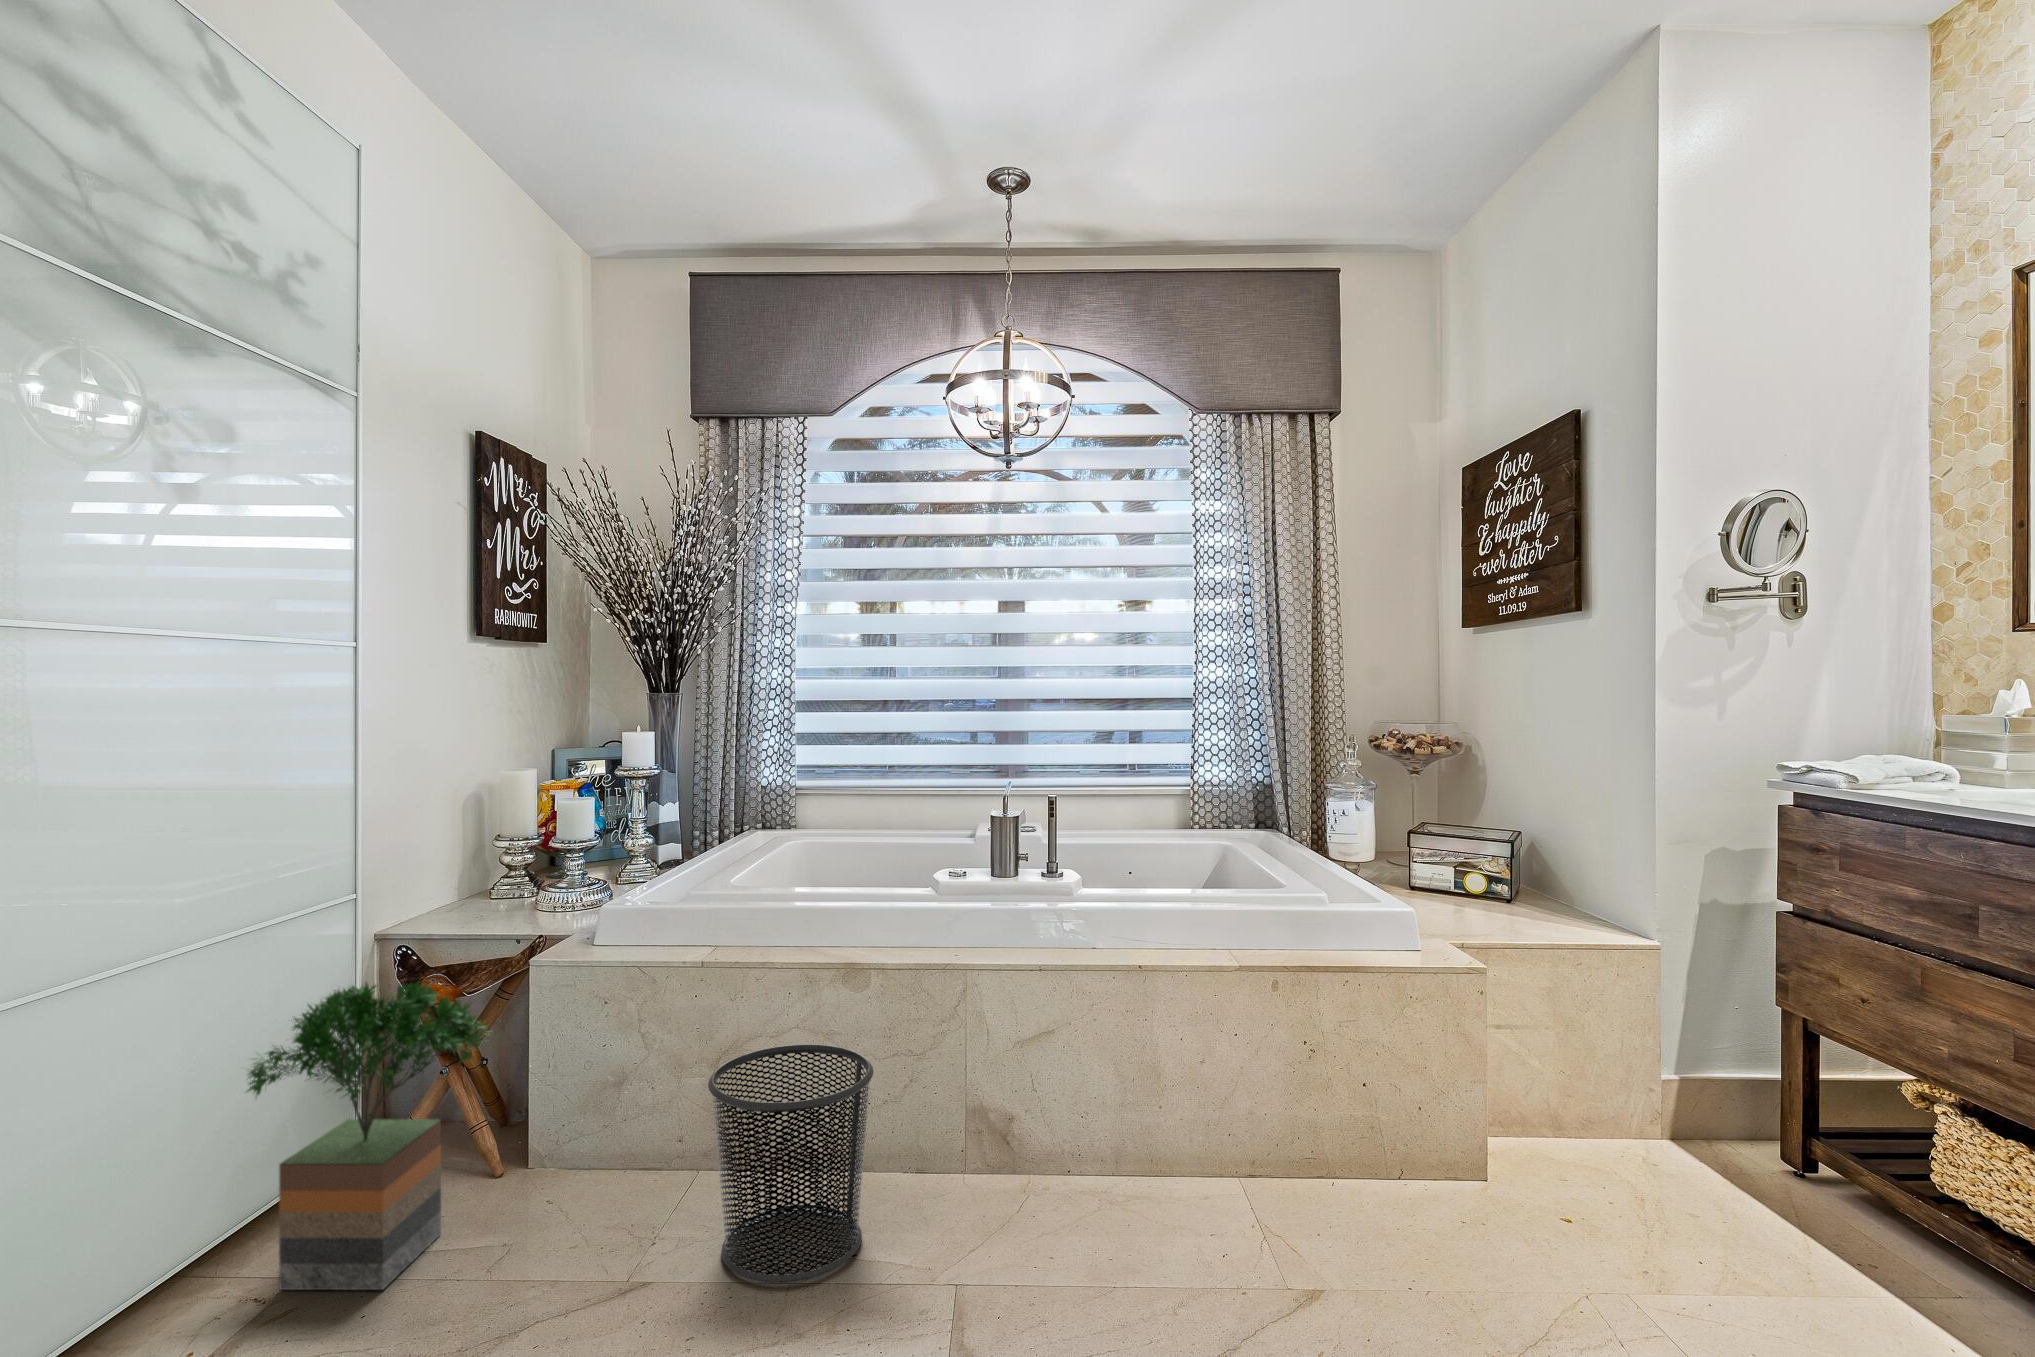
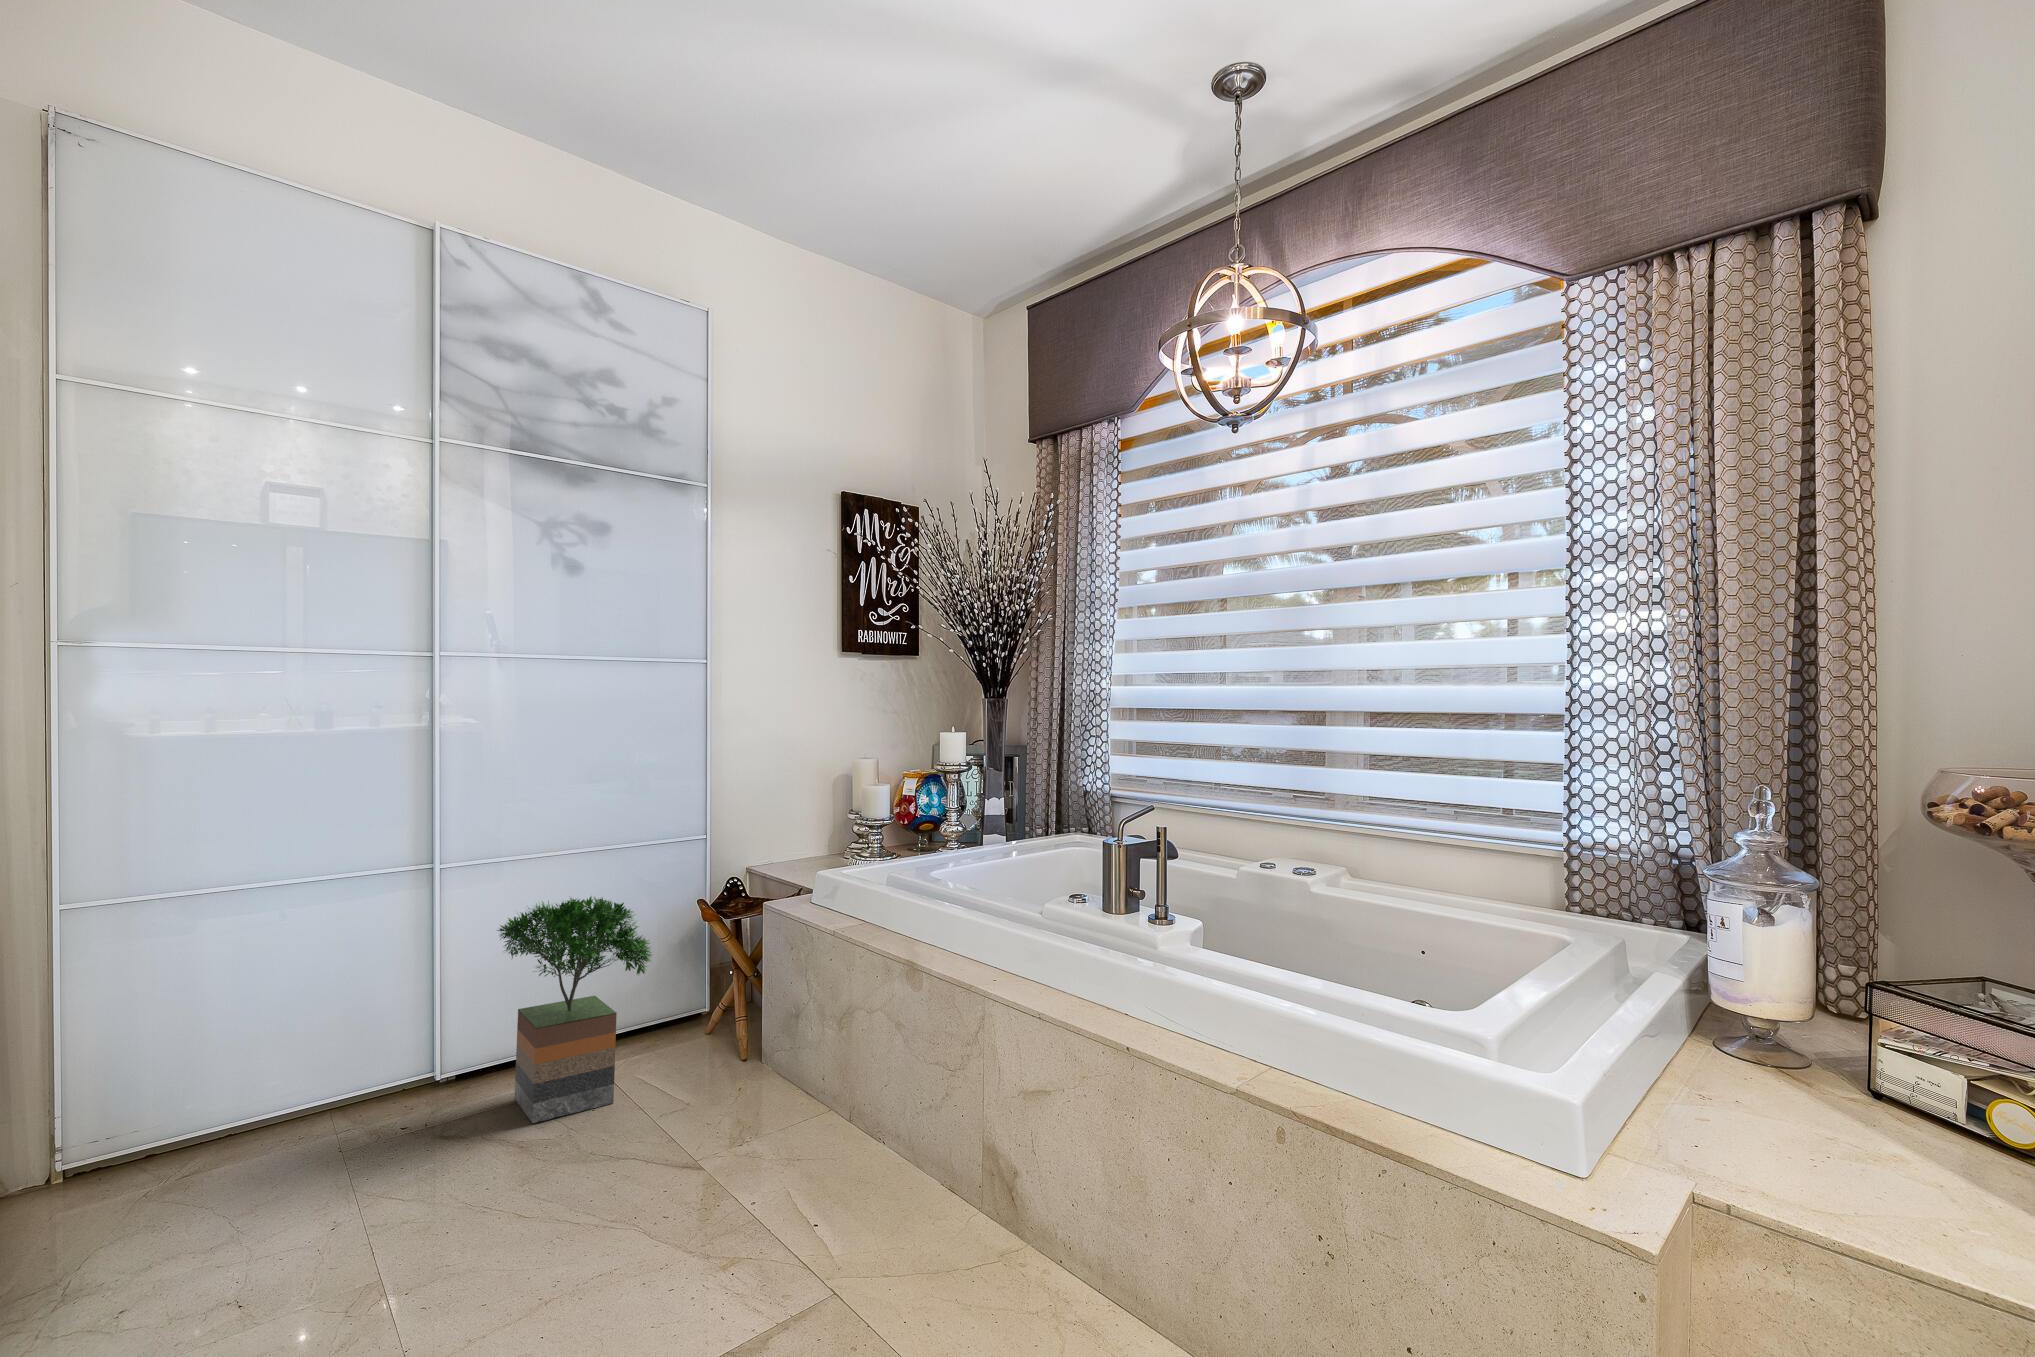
waste bin: present [708,1044,874,1283] -> none [627,1026,796,1266]

